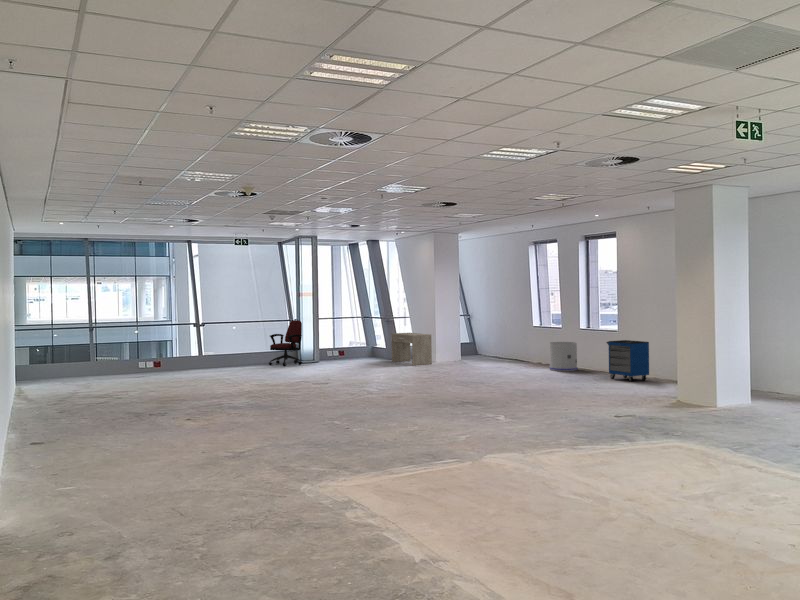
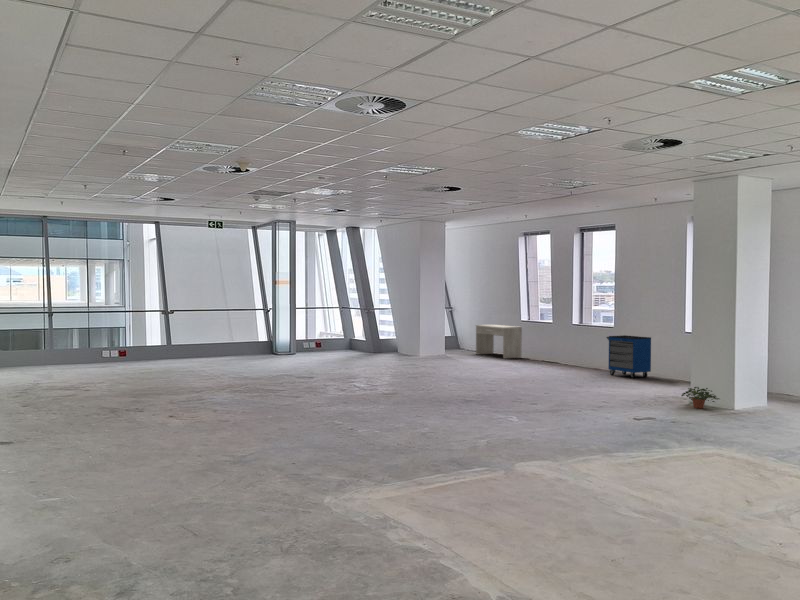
office chair: present [269,320,302,366] -> none [243,309,280,358]
desk: present [391,333,432,366] -> present [476,325,522,358]
trash can: present [550,342,577,371] -> none [541,336,570,367]
potted plant: none [658,389,695,410] -> present [681,387,719,408]

